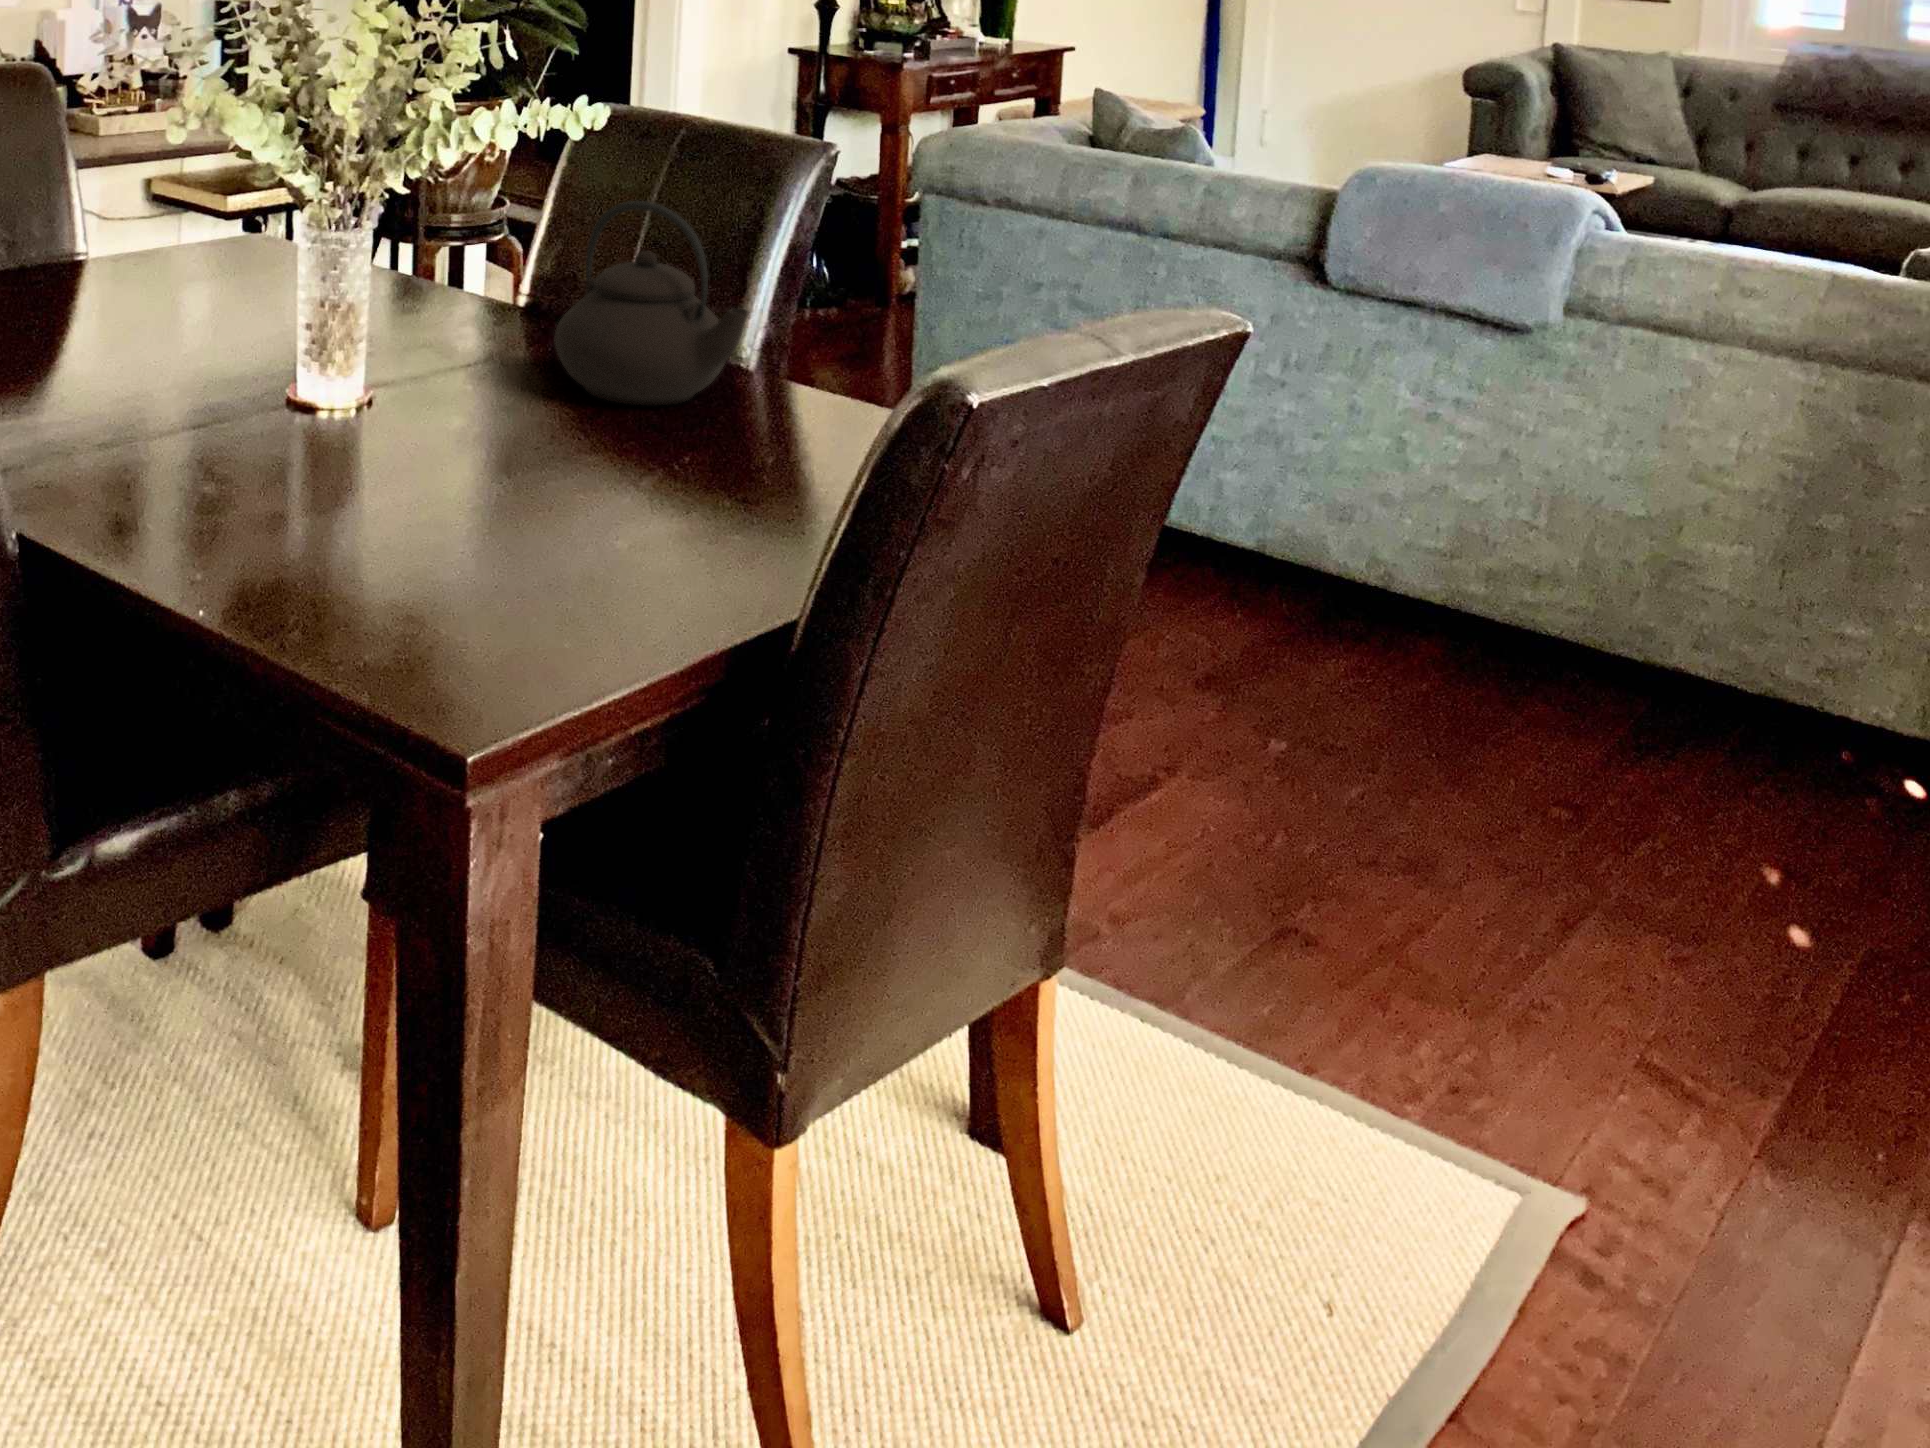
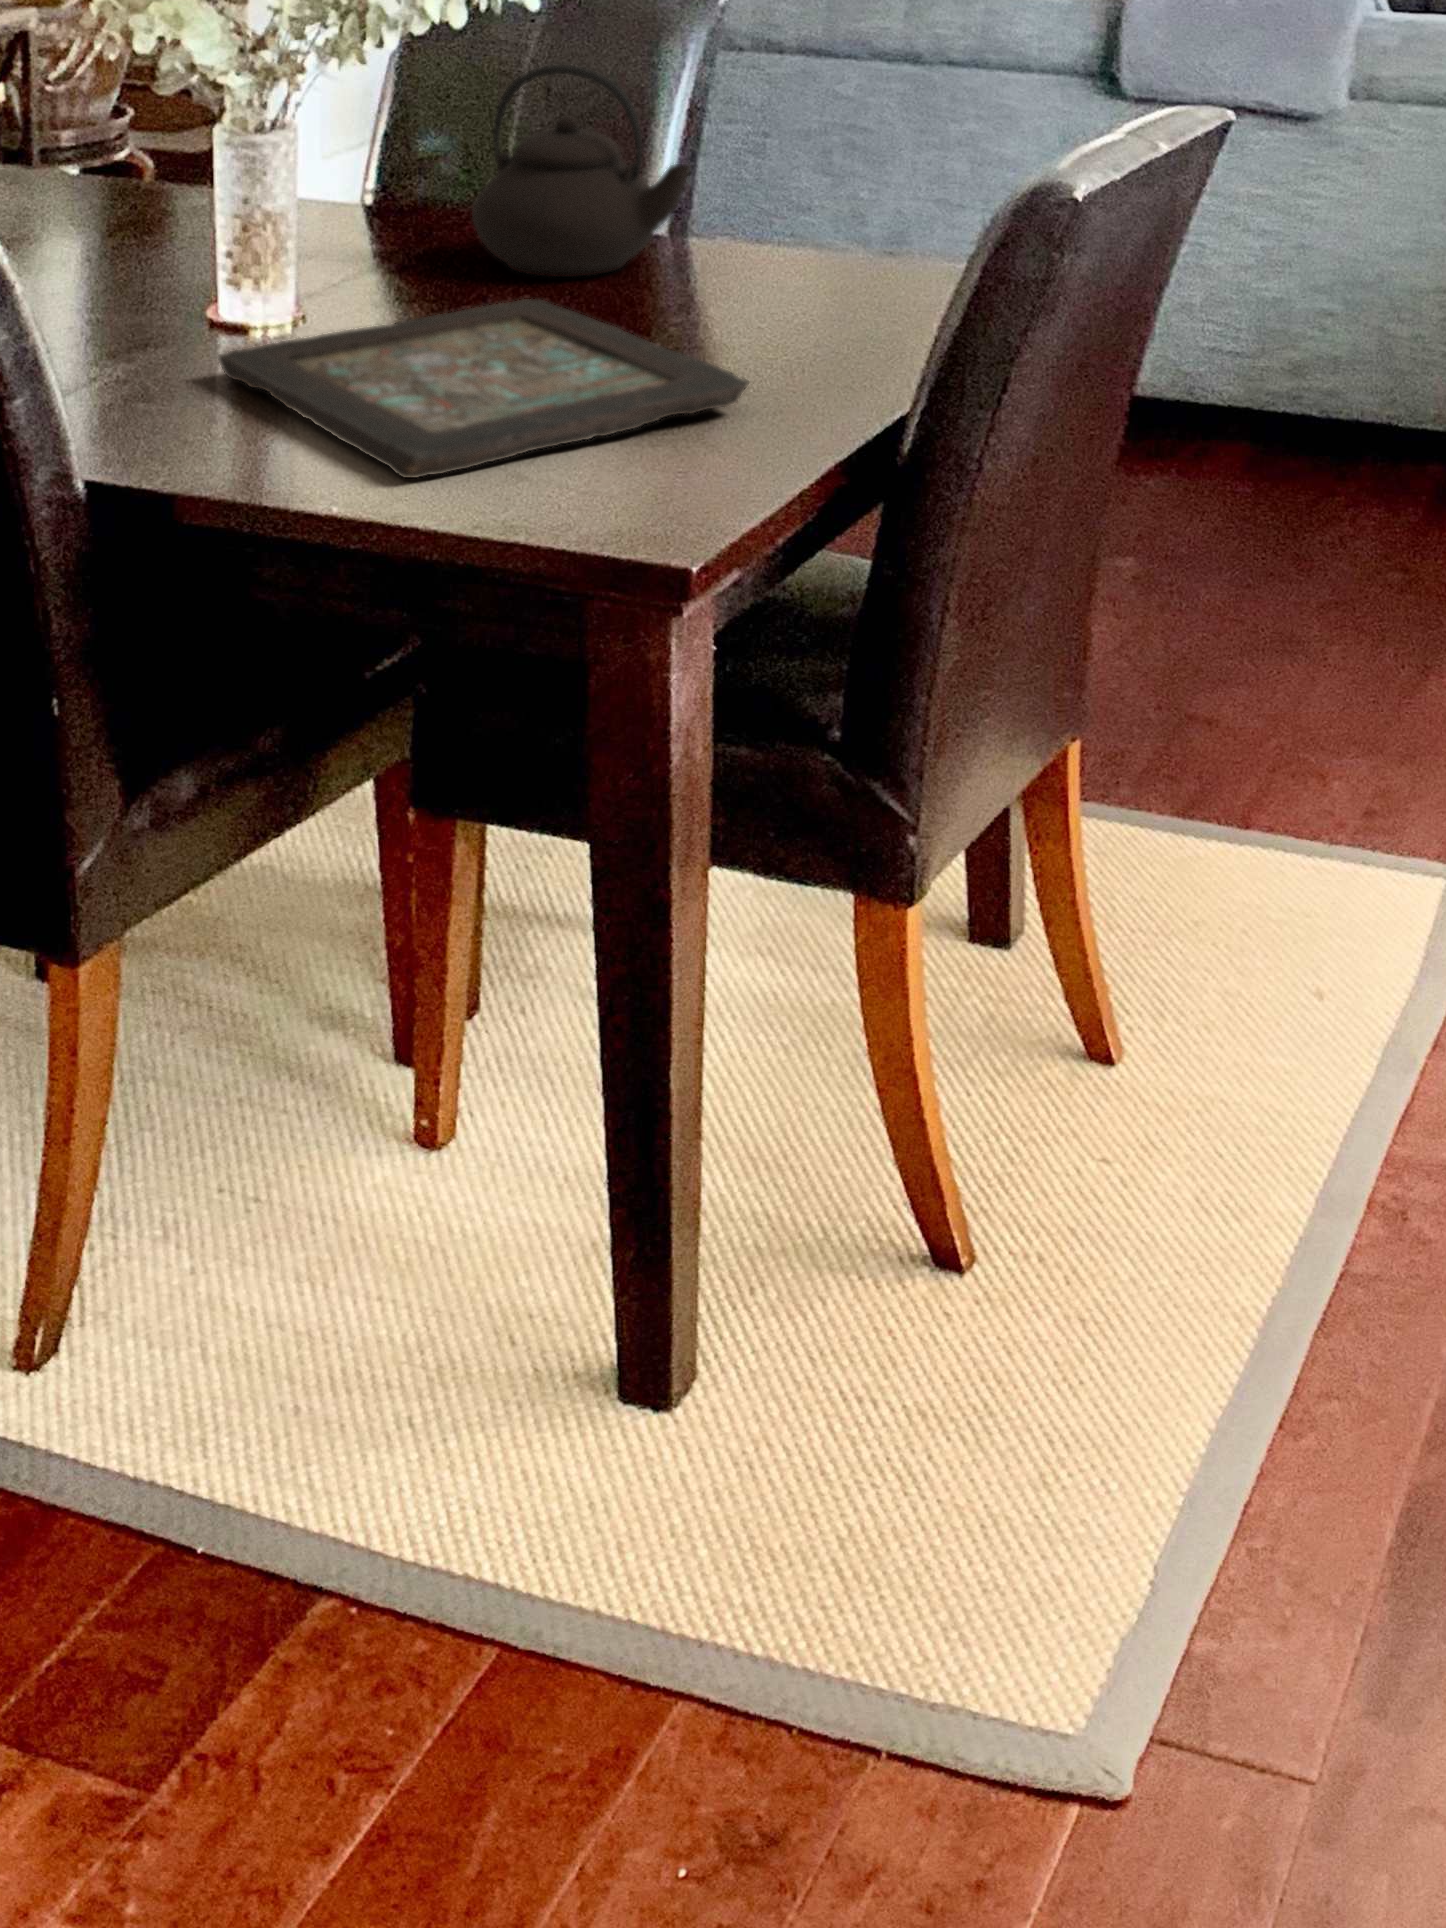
decorative tray: none [234,424,685,604] -> present [218,299,749,478]

